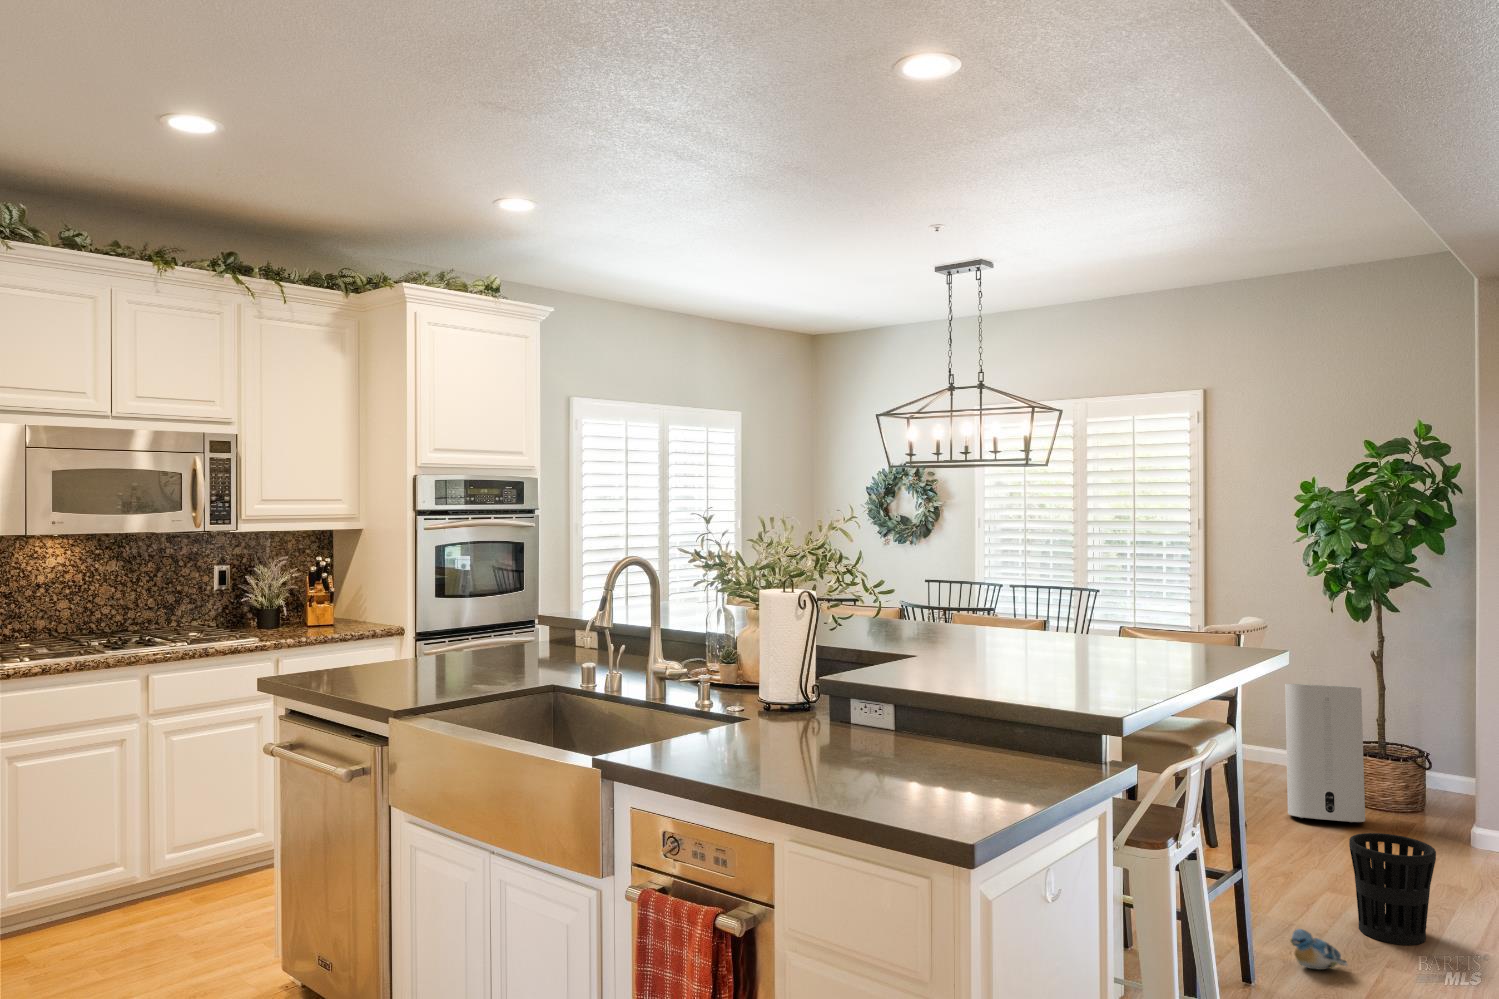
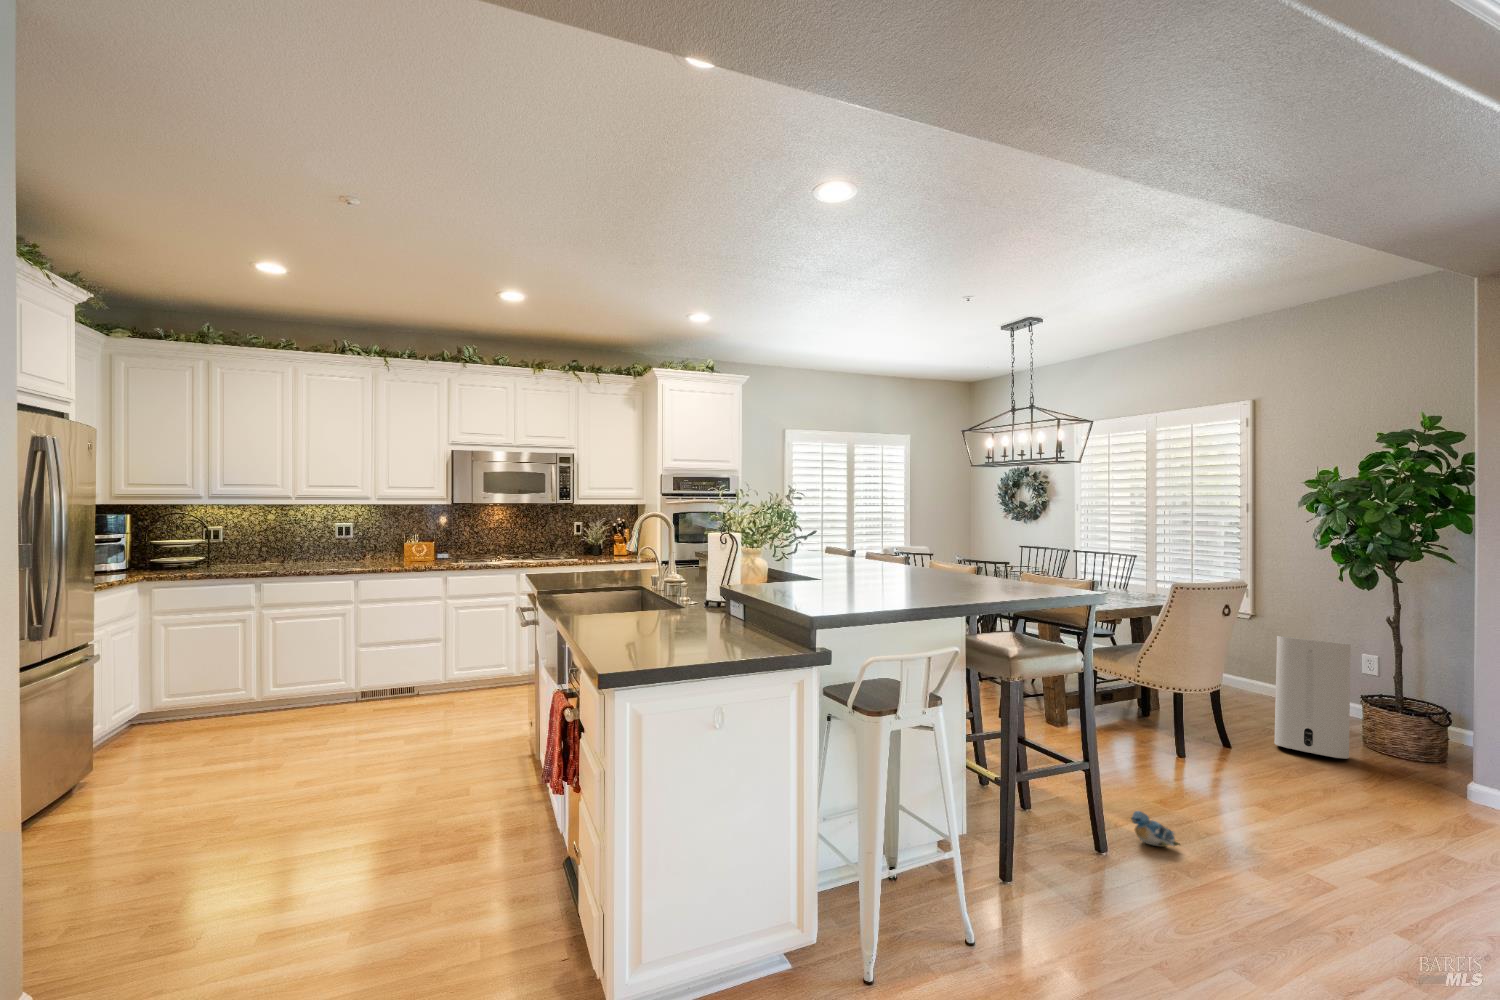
wastebasket: present [1349,833,1436,945] -> none [1223,752,1300,849]

